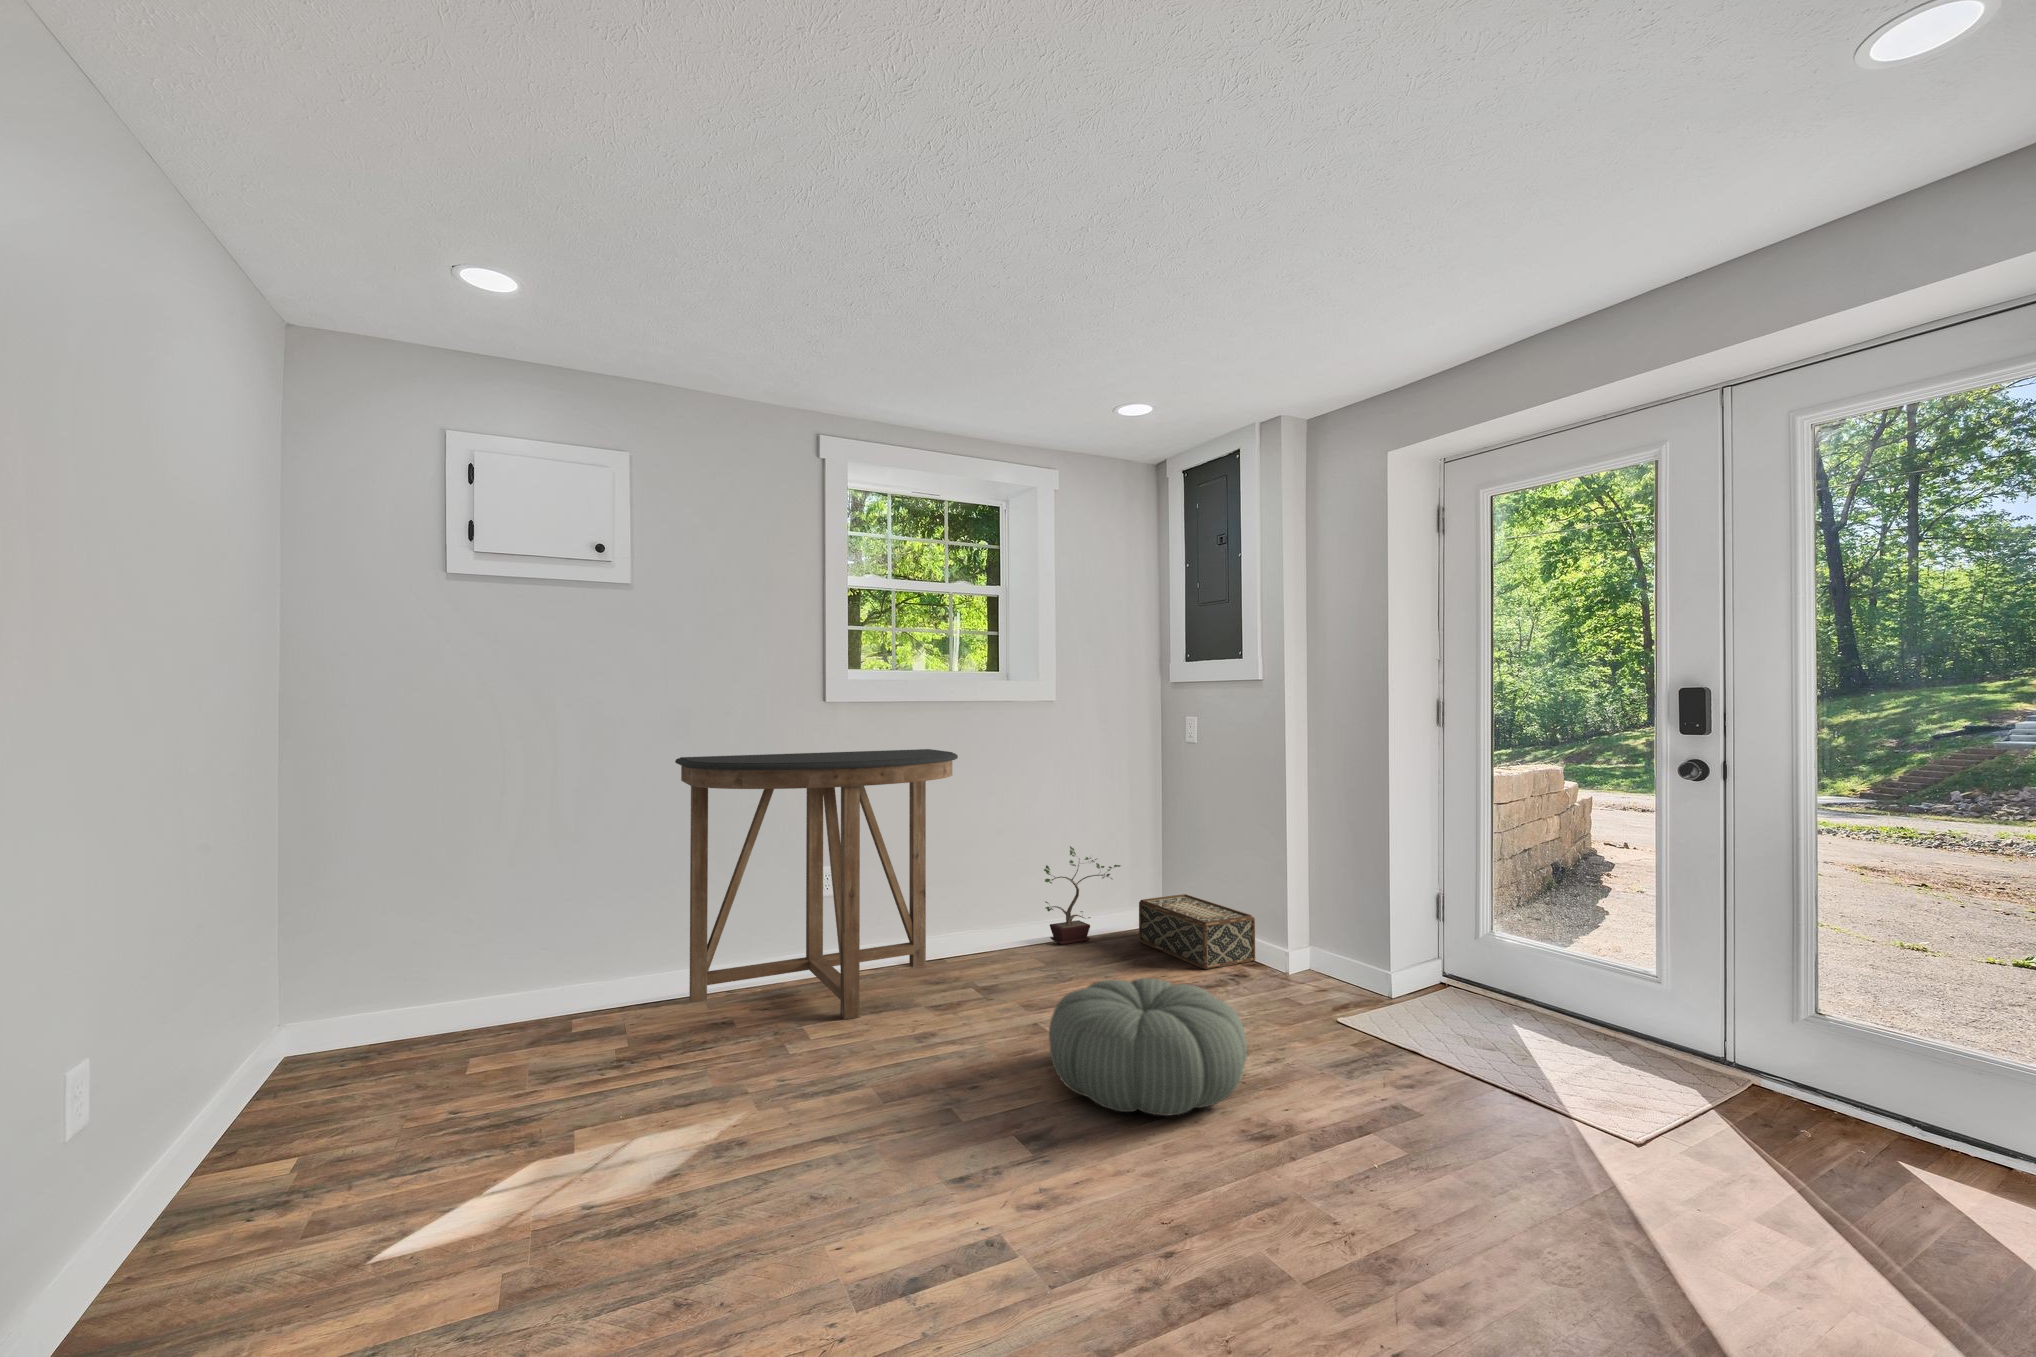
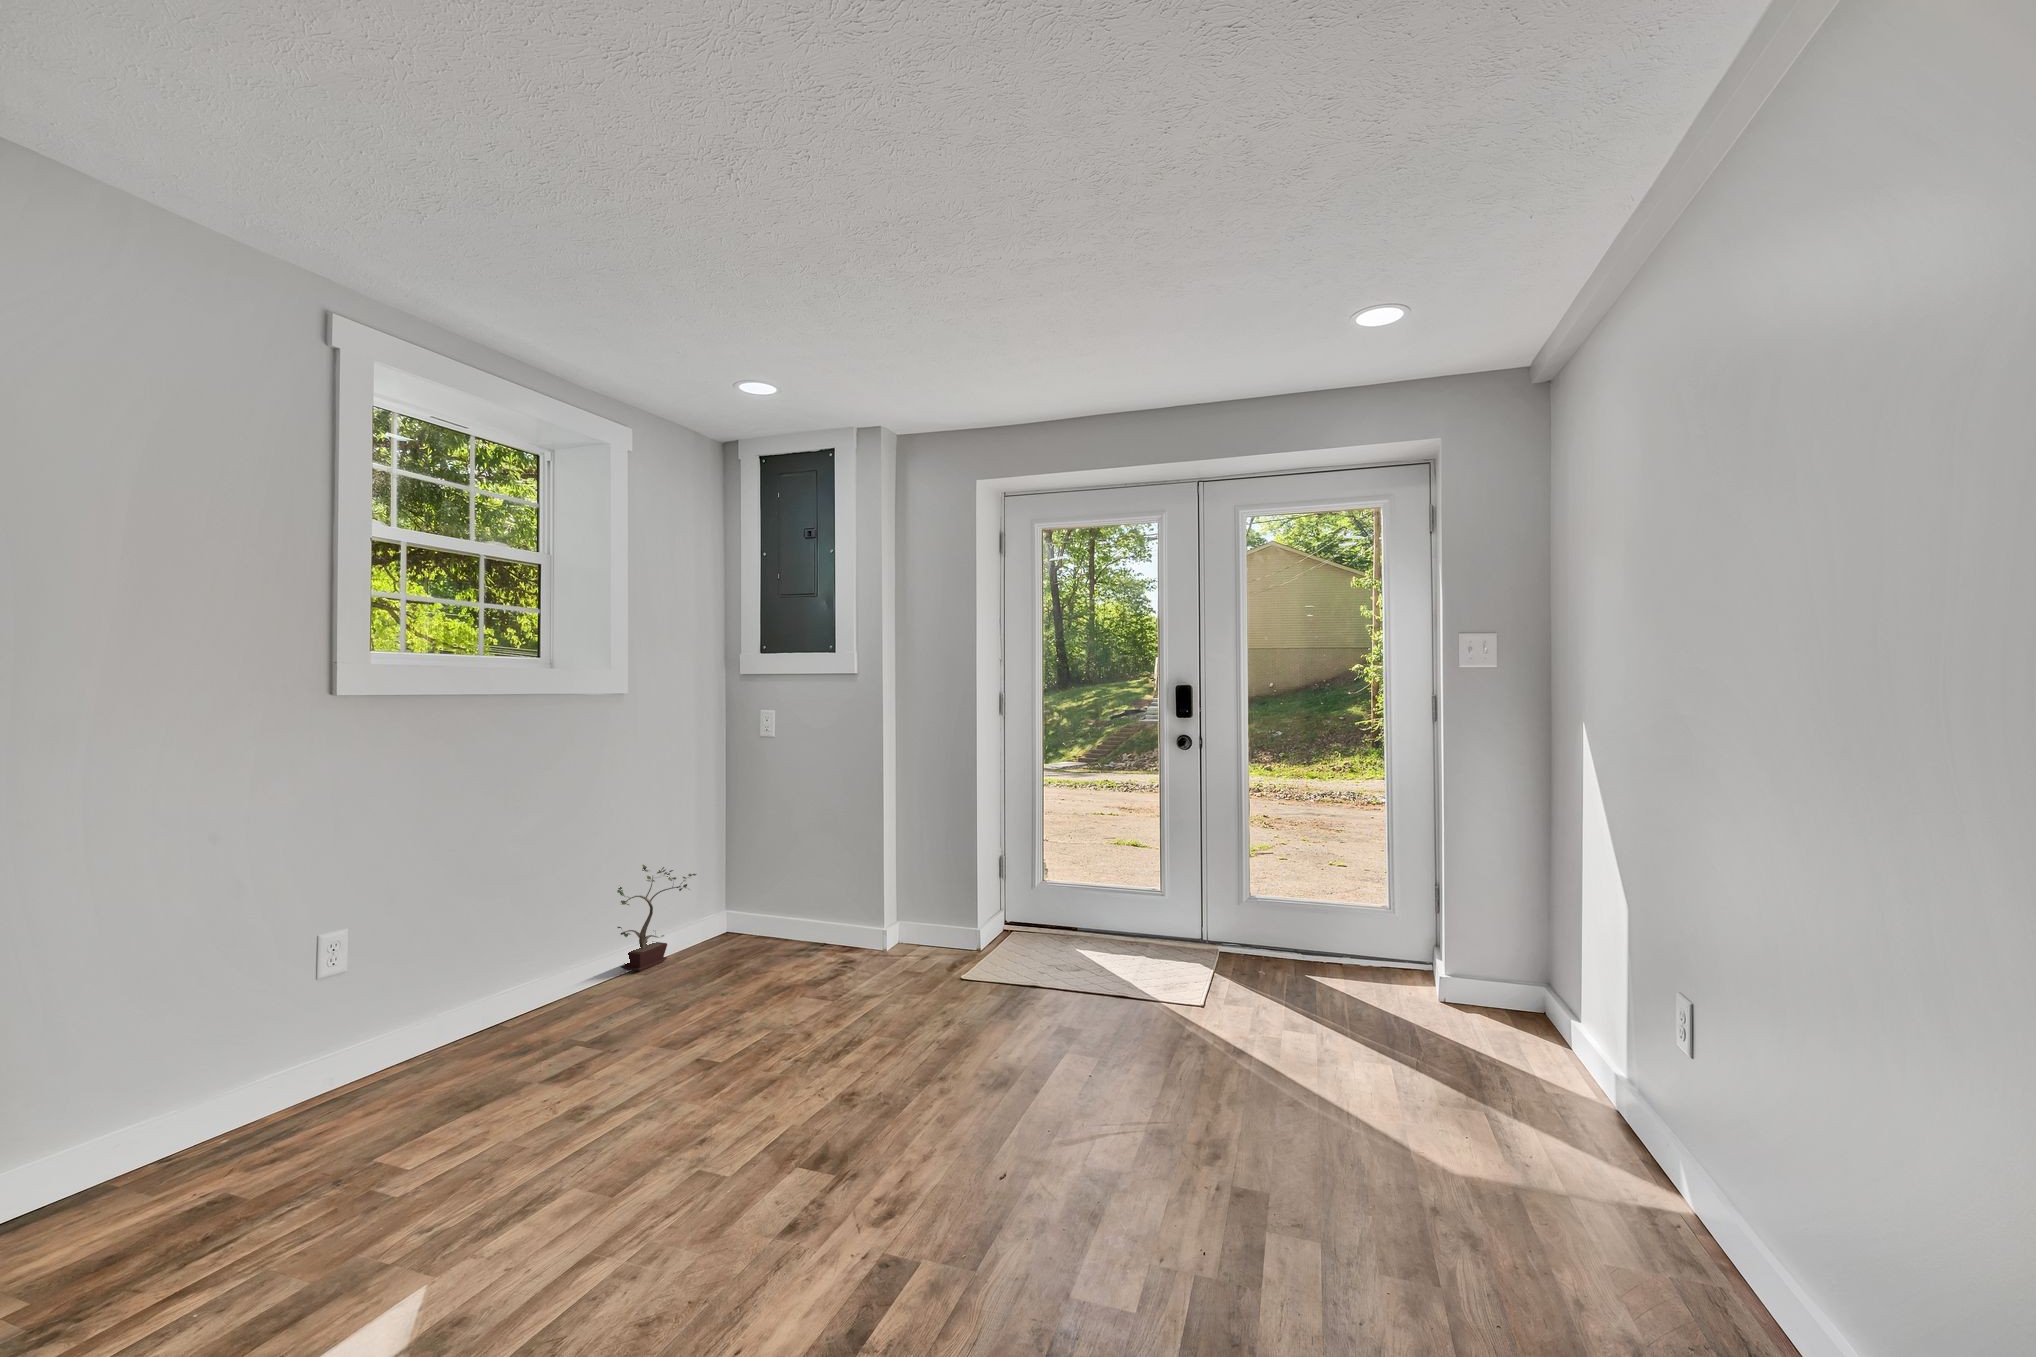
console table: present [675,749,958,1020] -> none [89,763,560,1184]
woven basket: present [1139,894,1255,969] -> none [720,893,847,961]
pouf: present [1049,978,1247,1116] -> none [768,972,966,1107]

